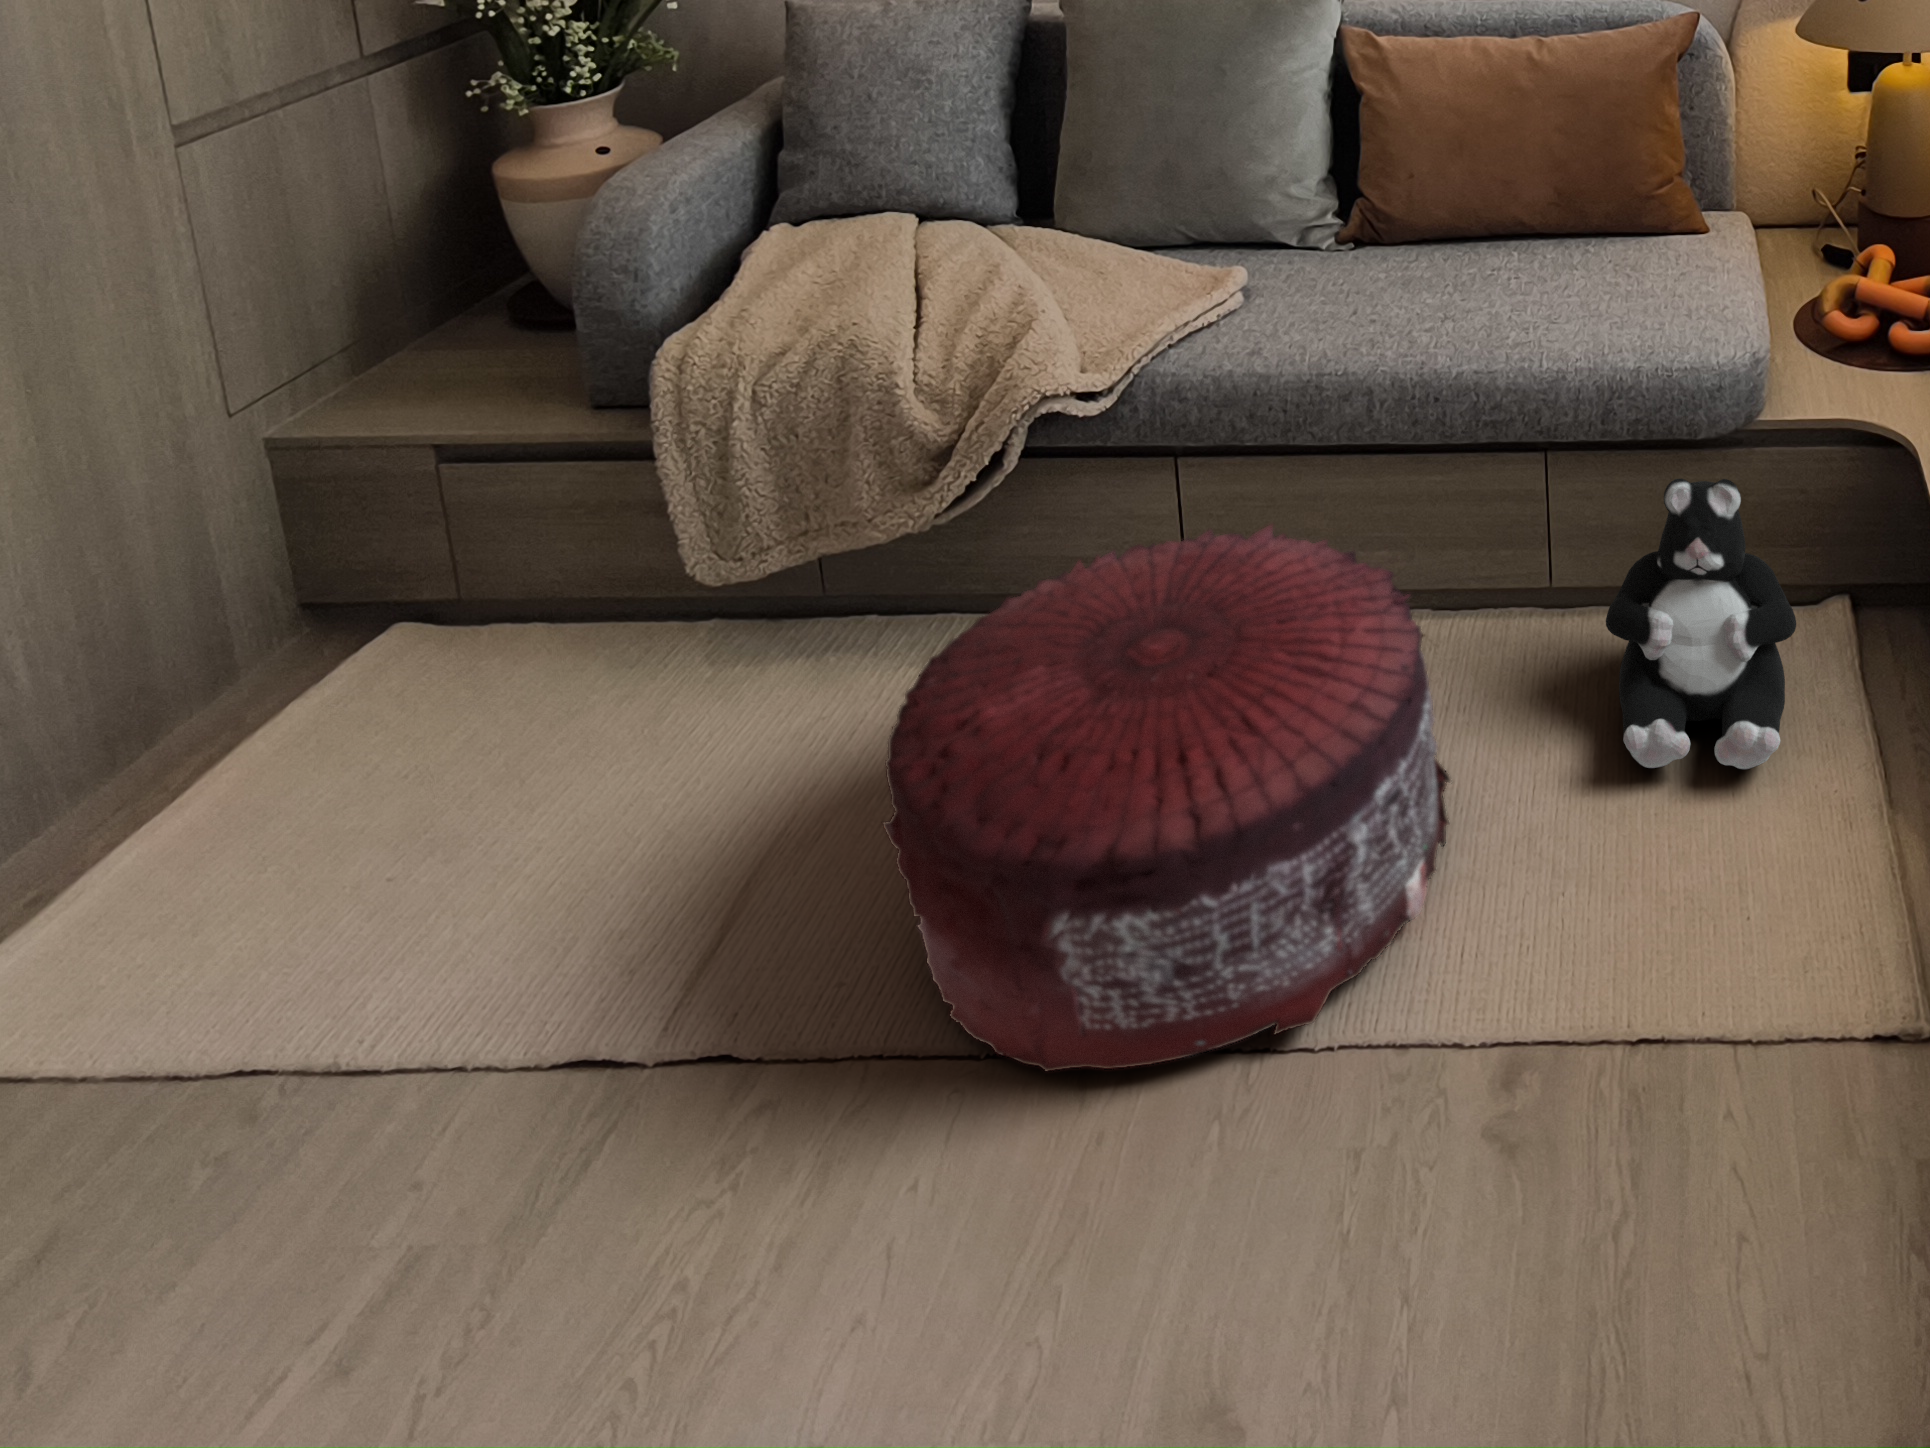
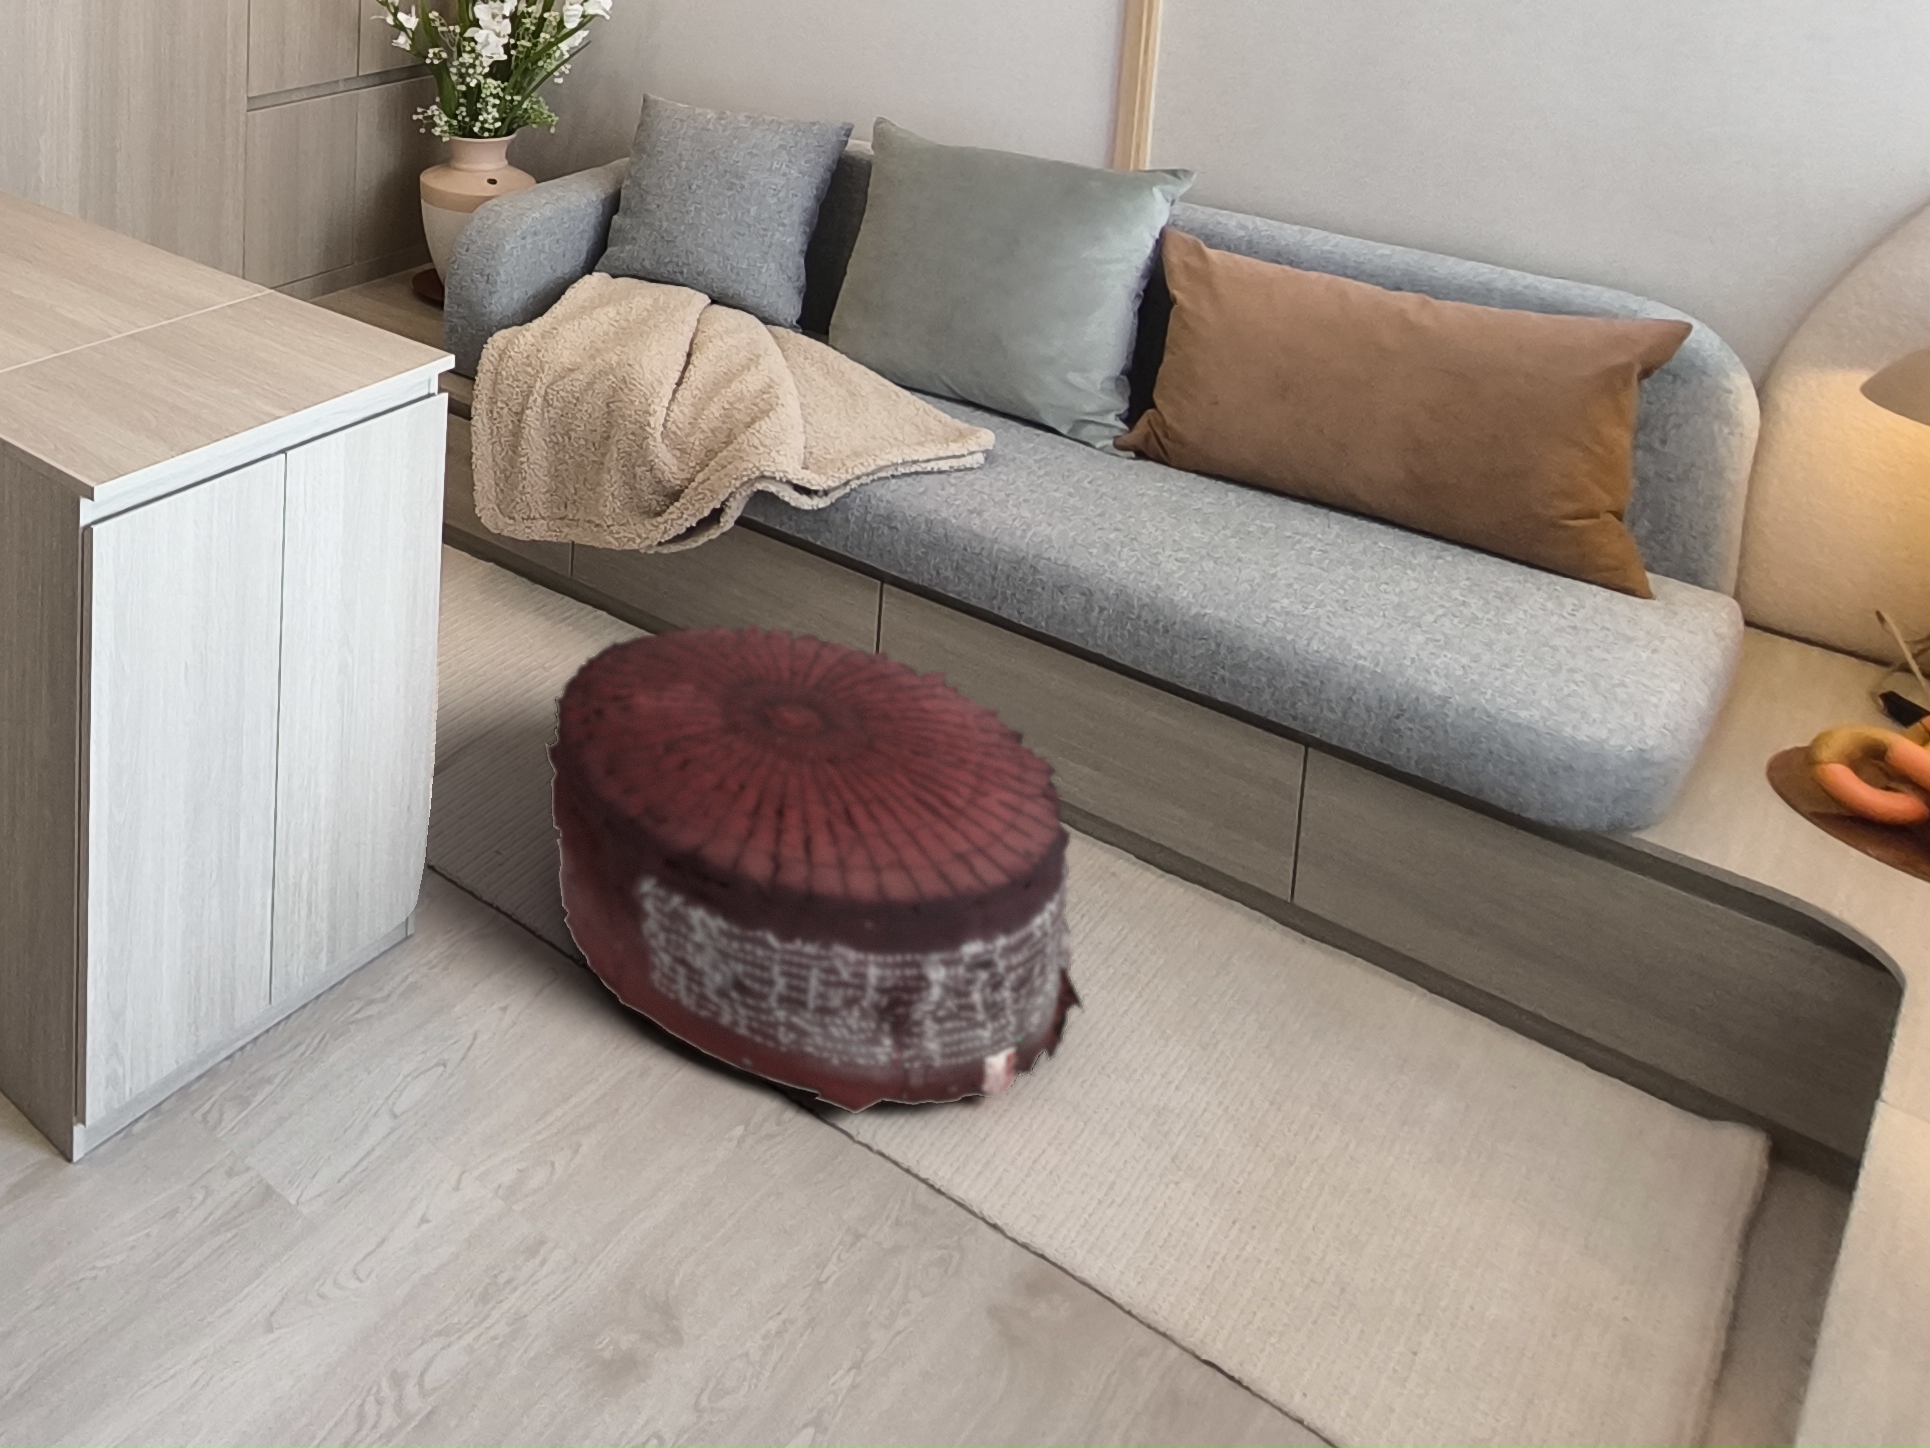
plush toy: present [1606,479,1796,769] -> none [1308,839,1621,1220]

